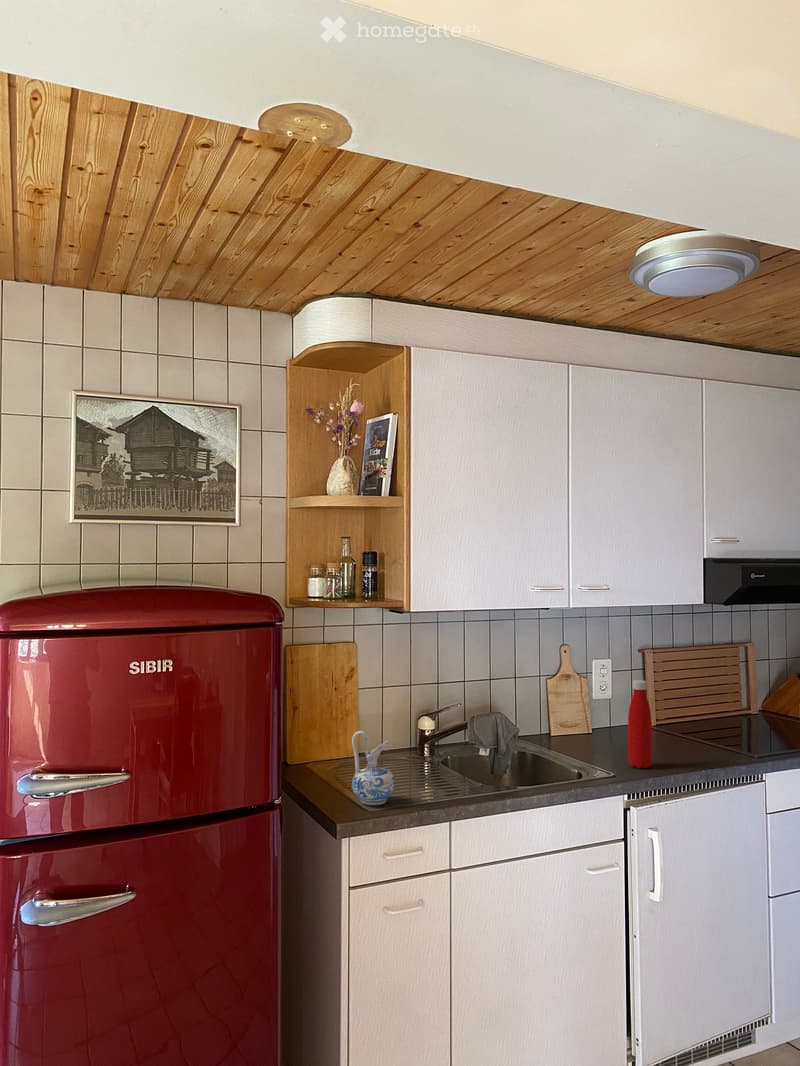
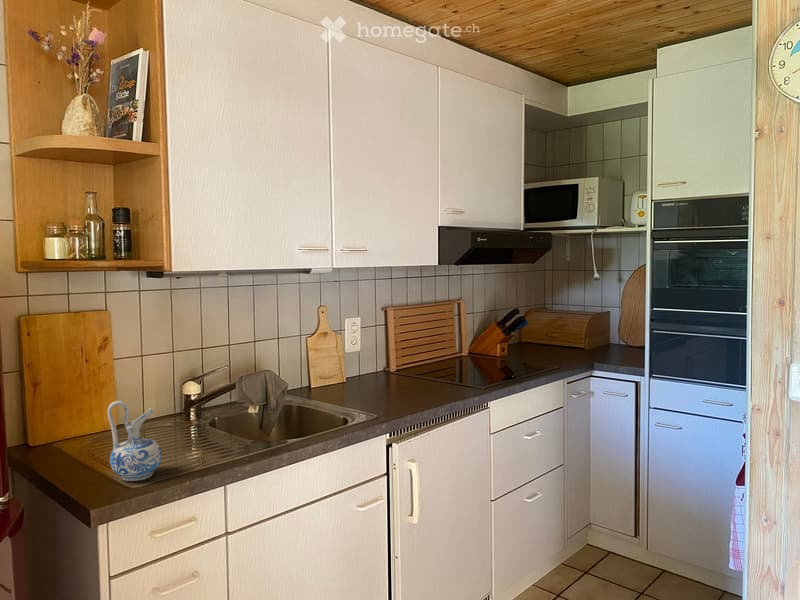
bottle: present [628,680,652,768] -> none [387,331,407,410]

